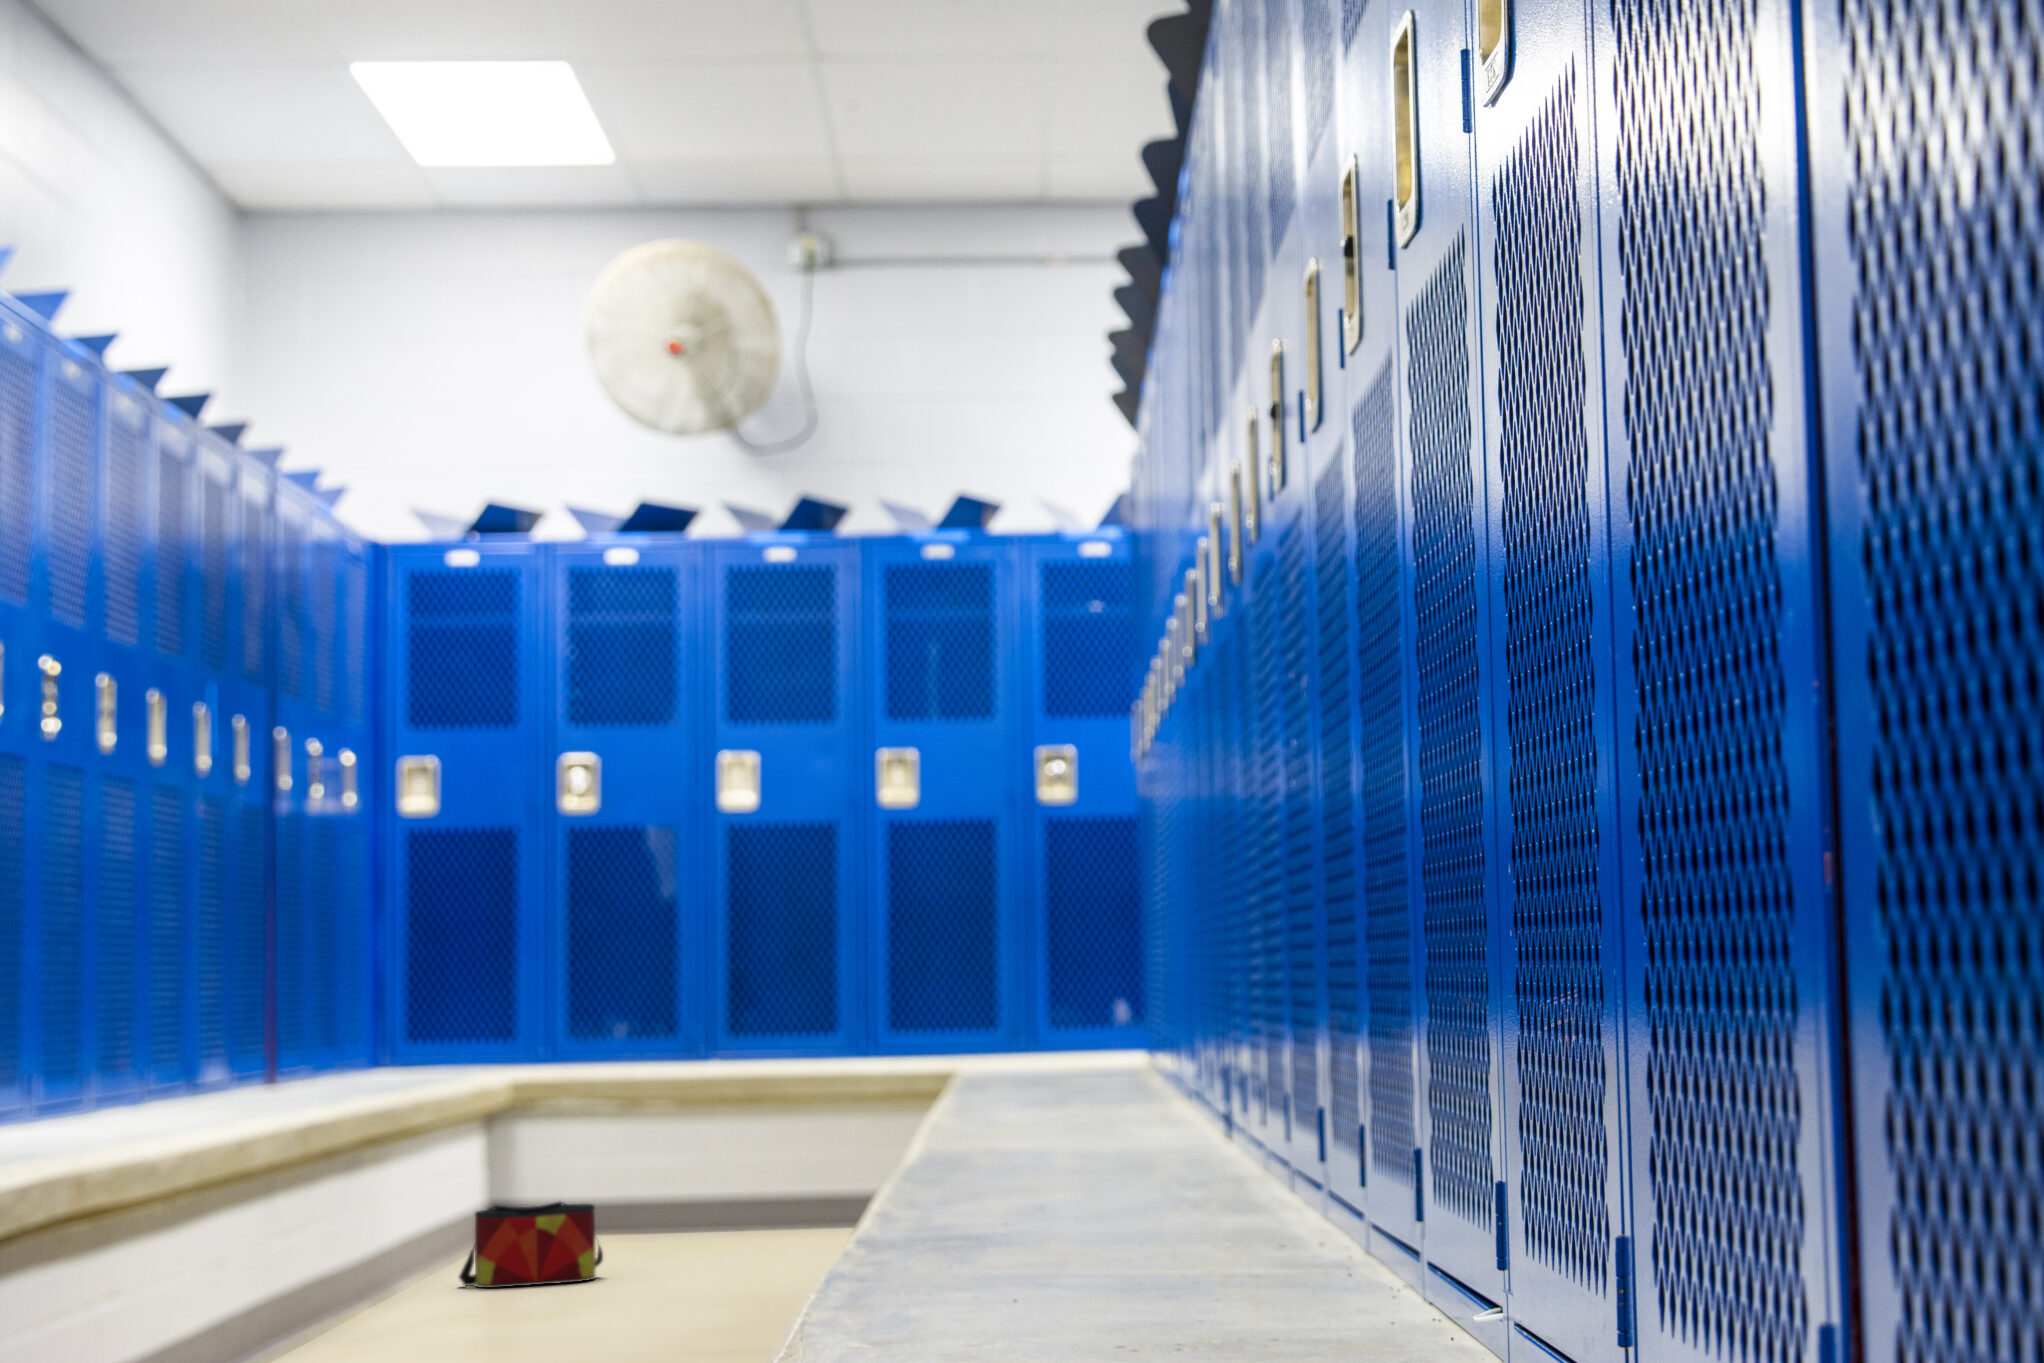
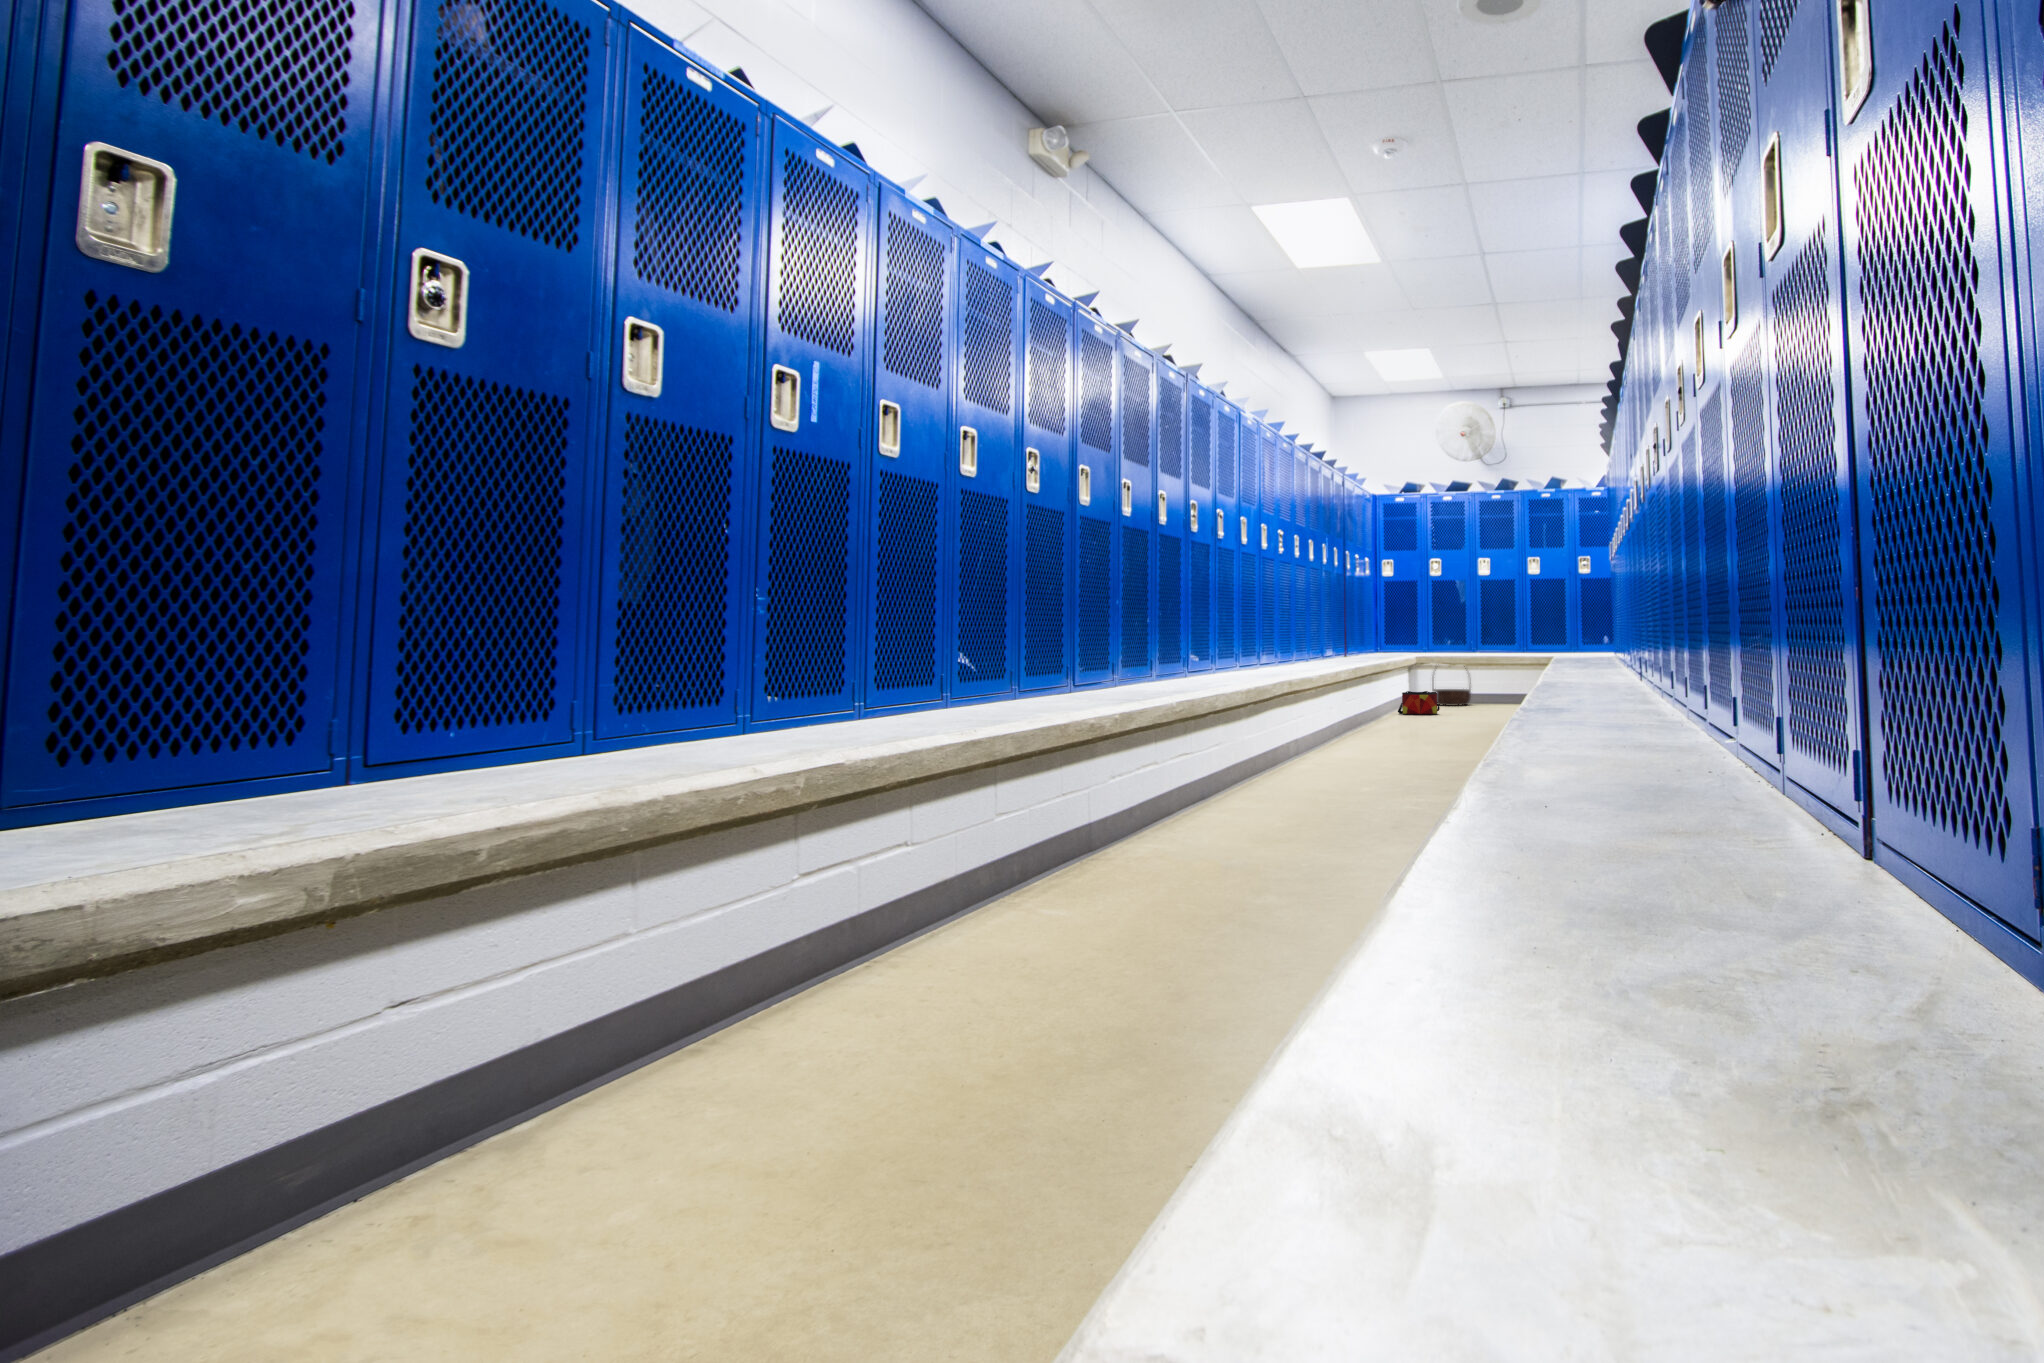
basket: none [563,1067,690,1237] -> present [1432,666,1471,706]

